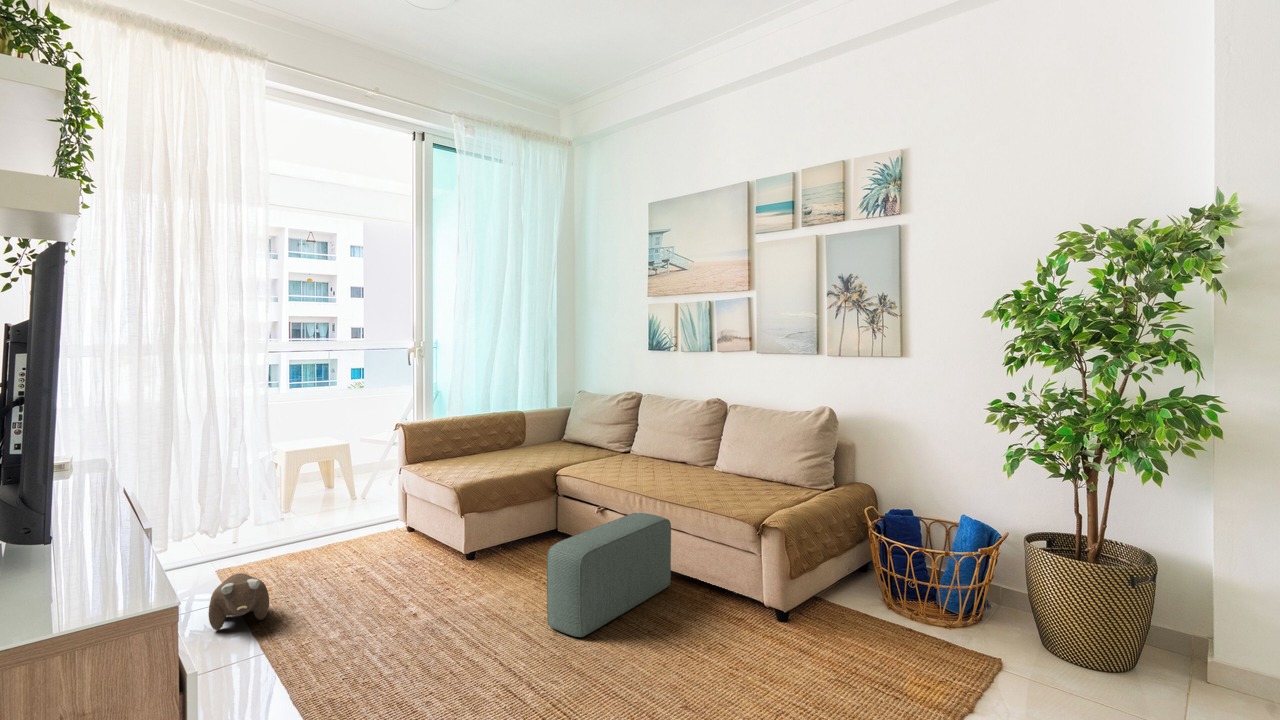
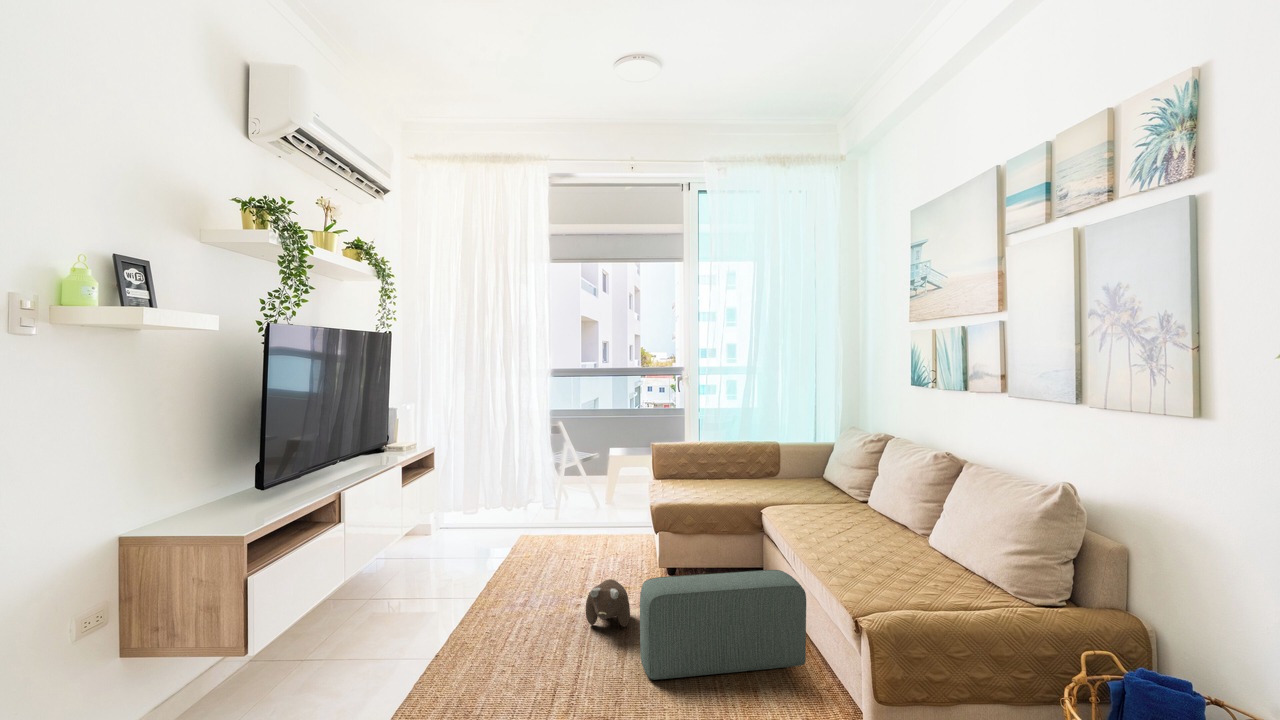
plush toy: present [209,573,269,630] -> present [586,579,630,627]

